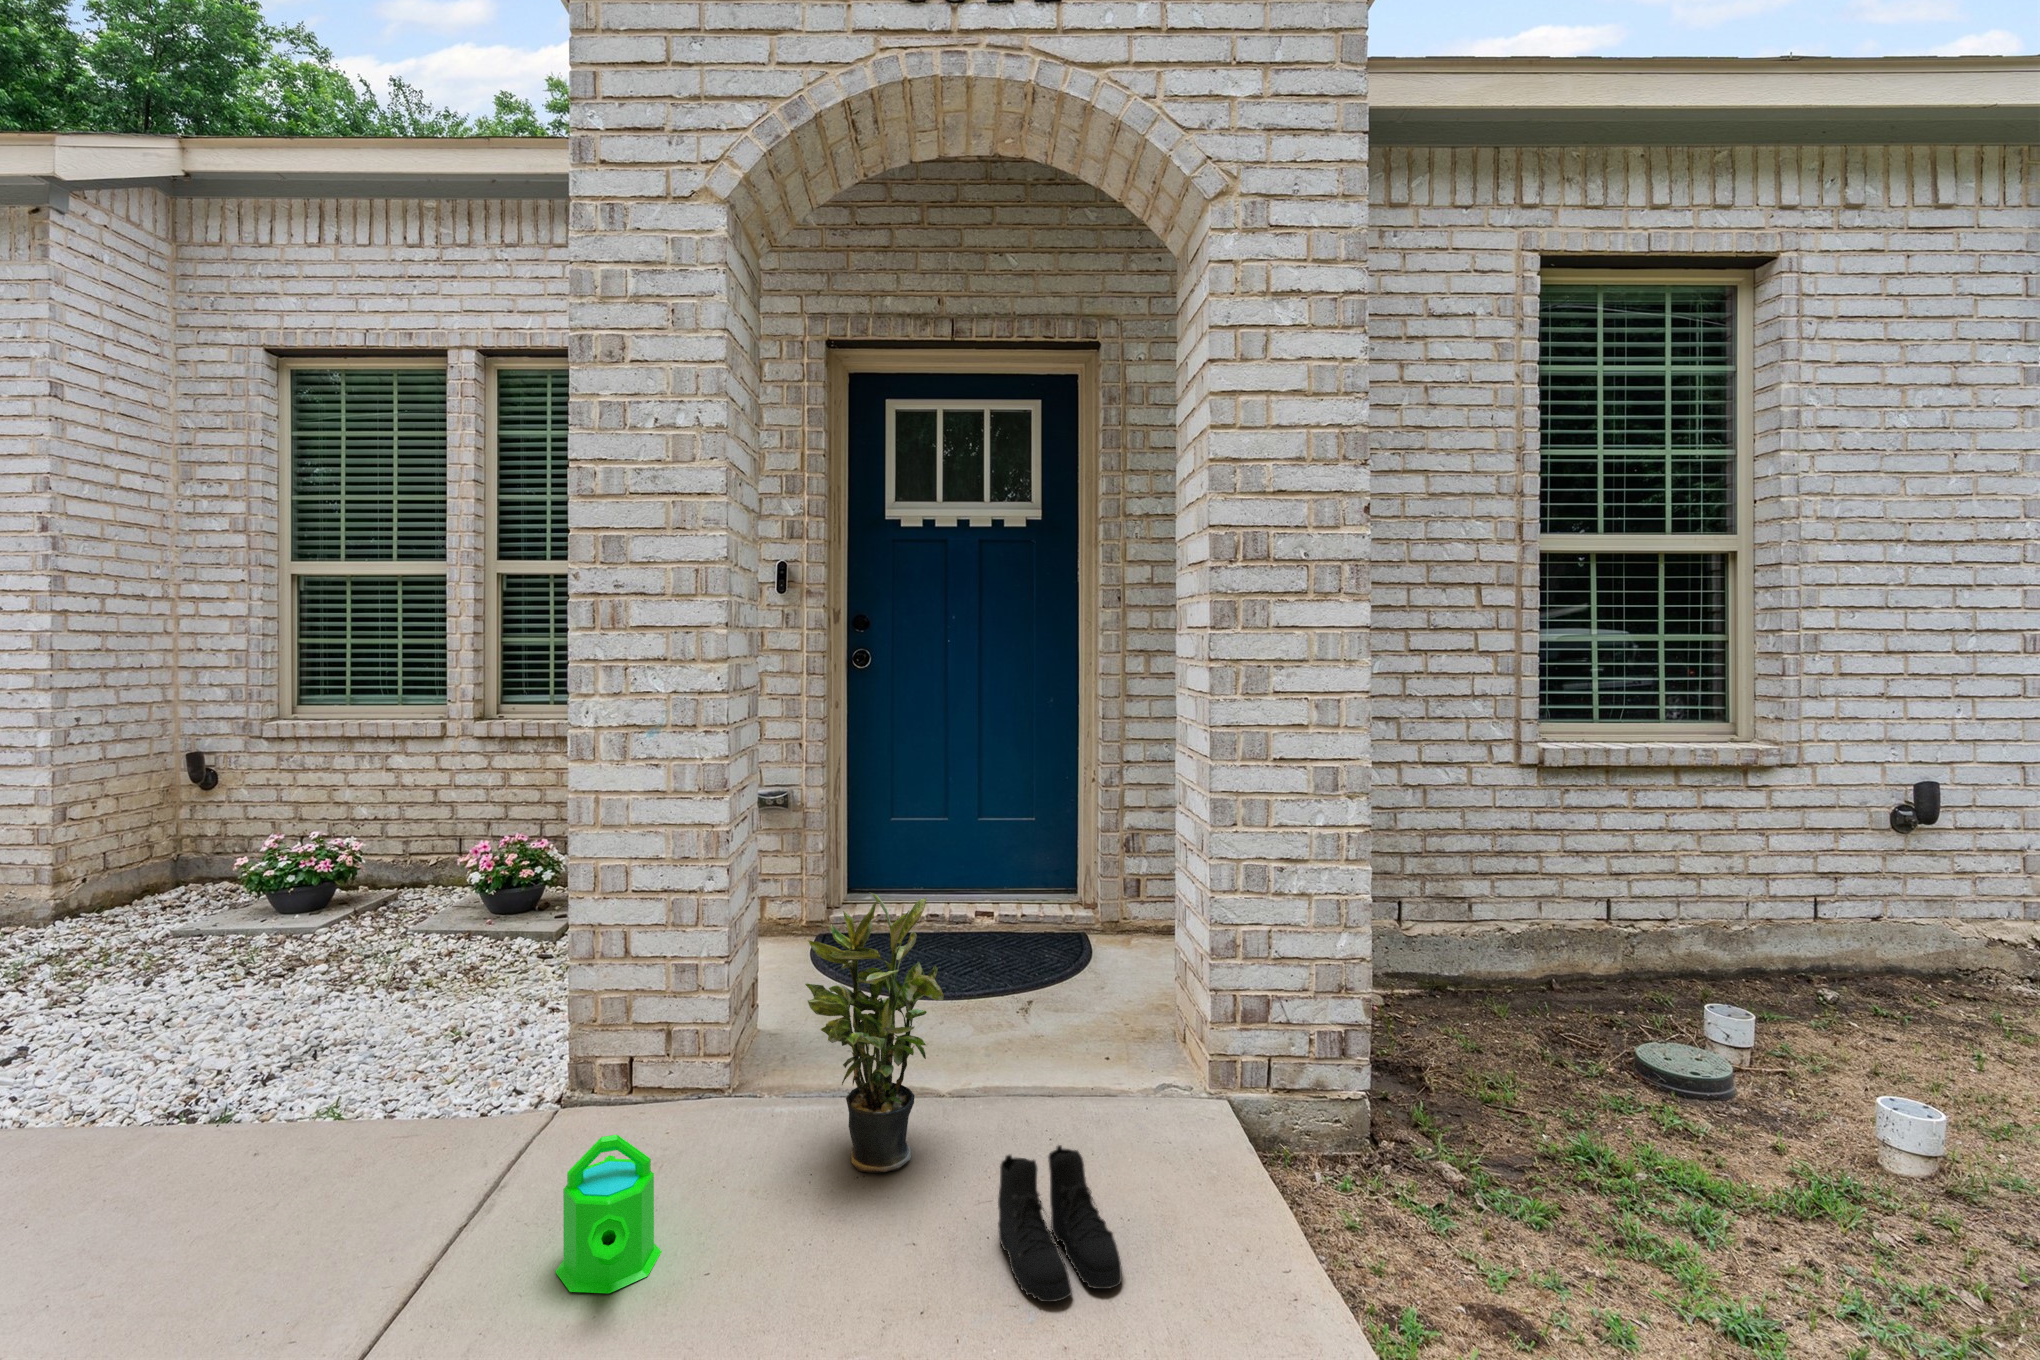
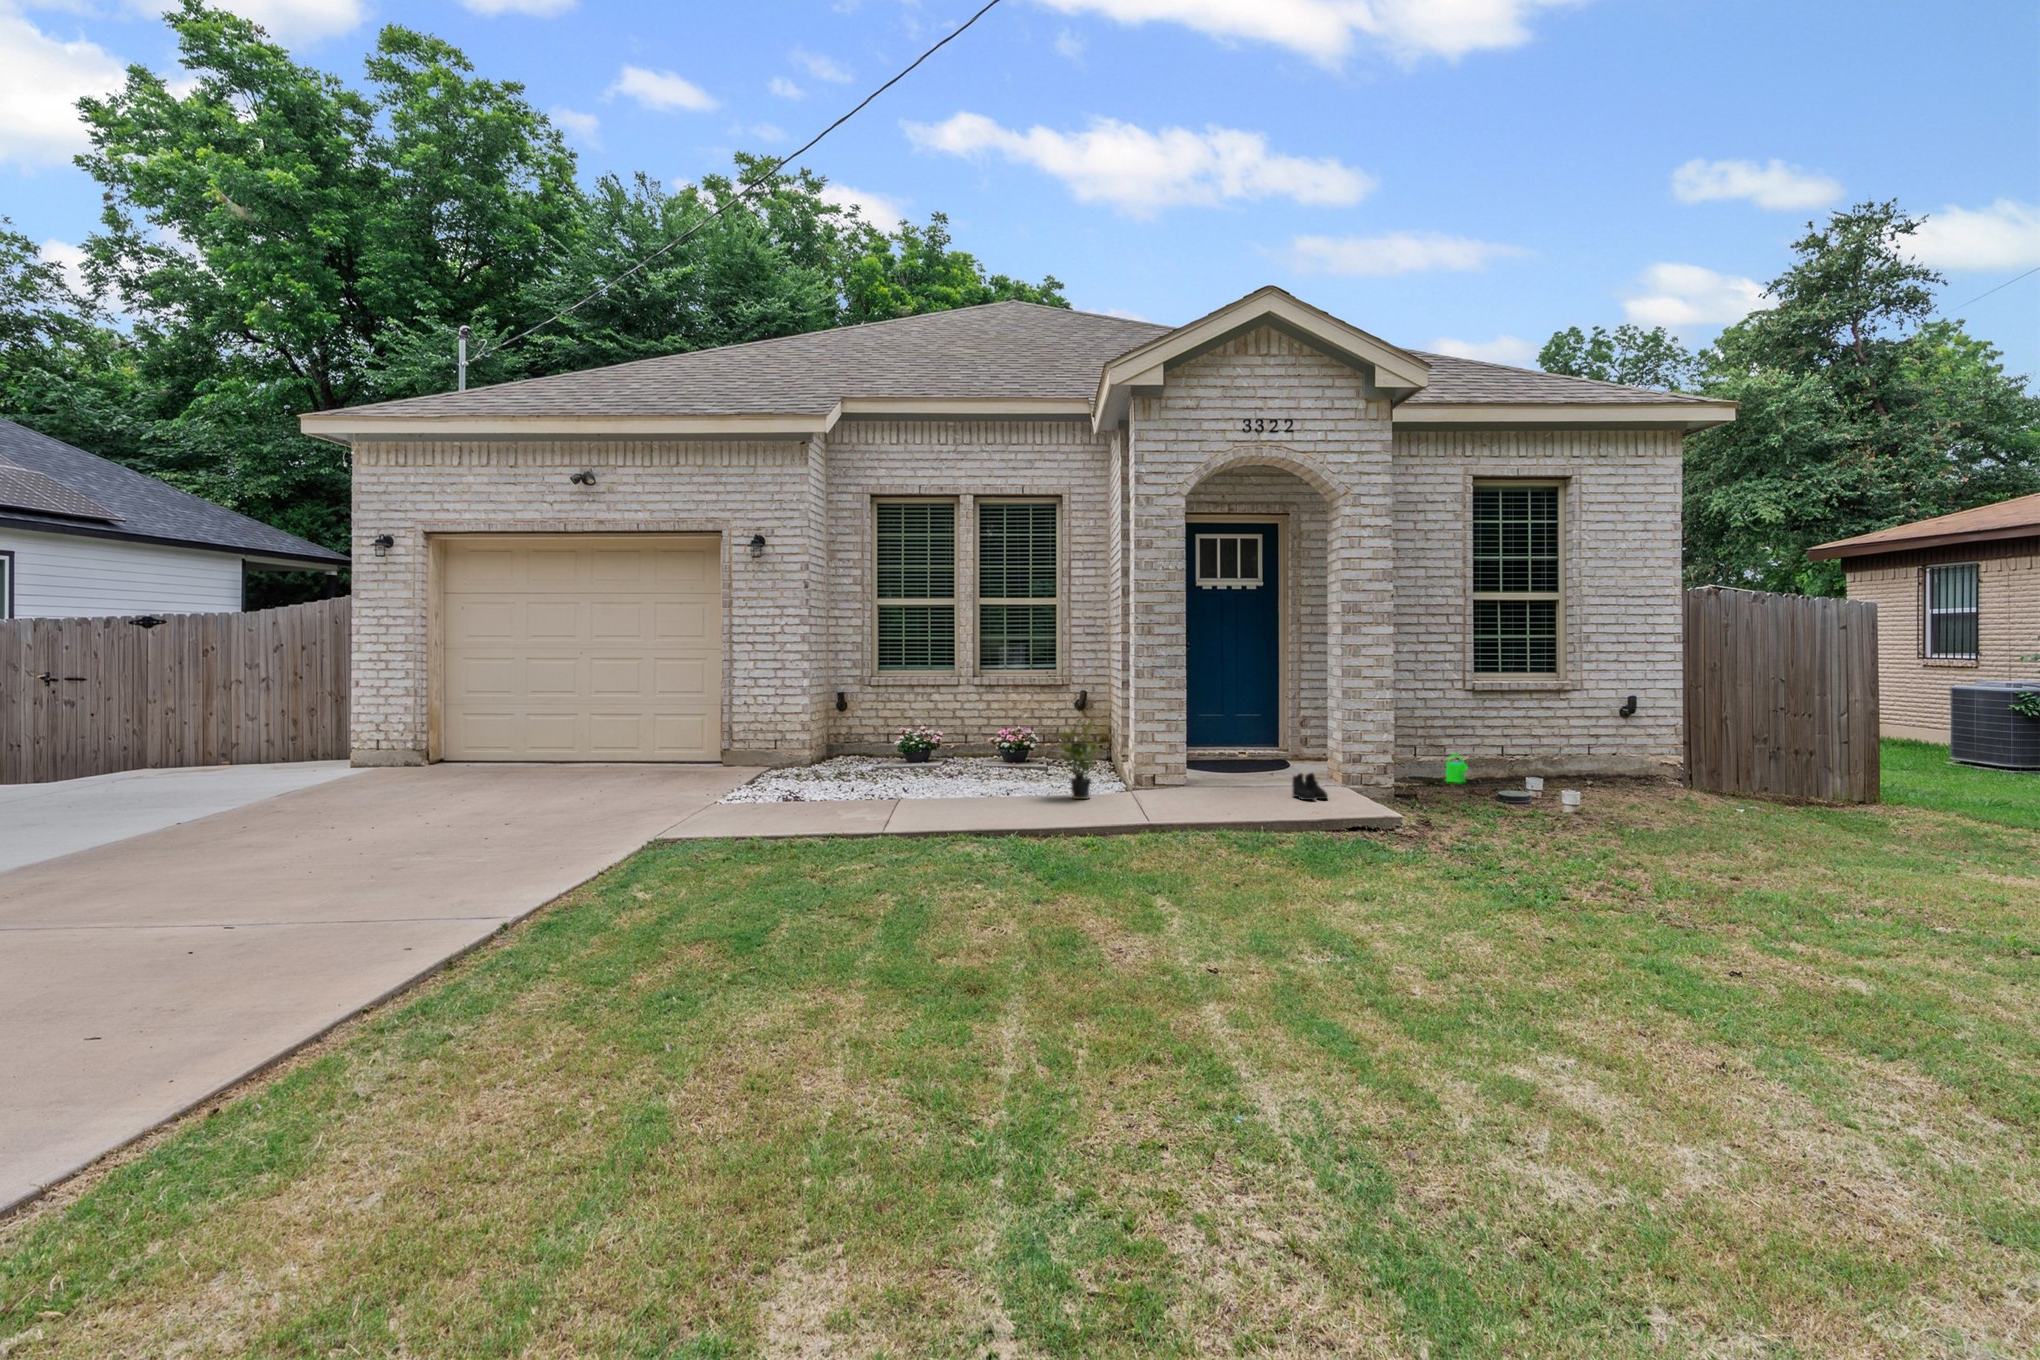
potted plant: present [805,893,944,1173] -> present [1060,720,1100,799]
watering can: present [555,1135,662,1294] -> present [1445,754,1468,782]

